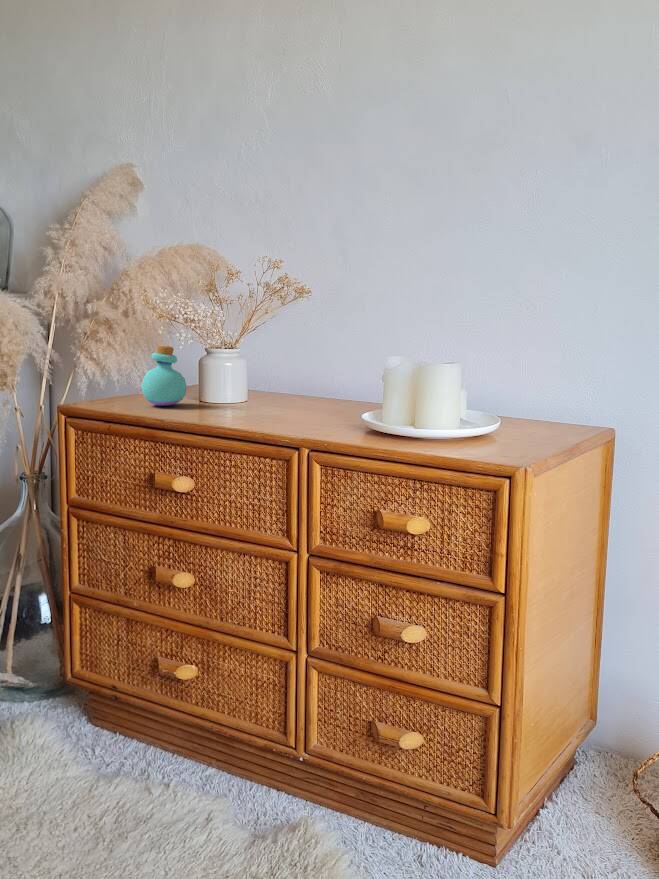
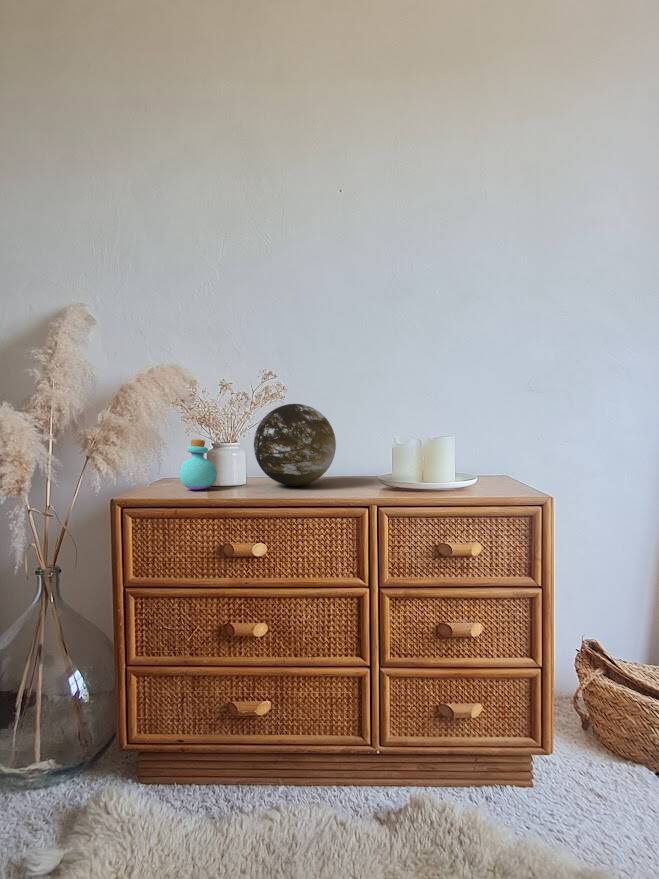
decorative orb: none [219,308,324,414] -> present [254,404,336,486]

